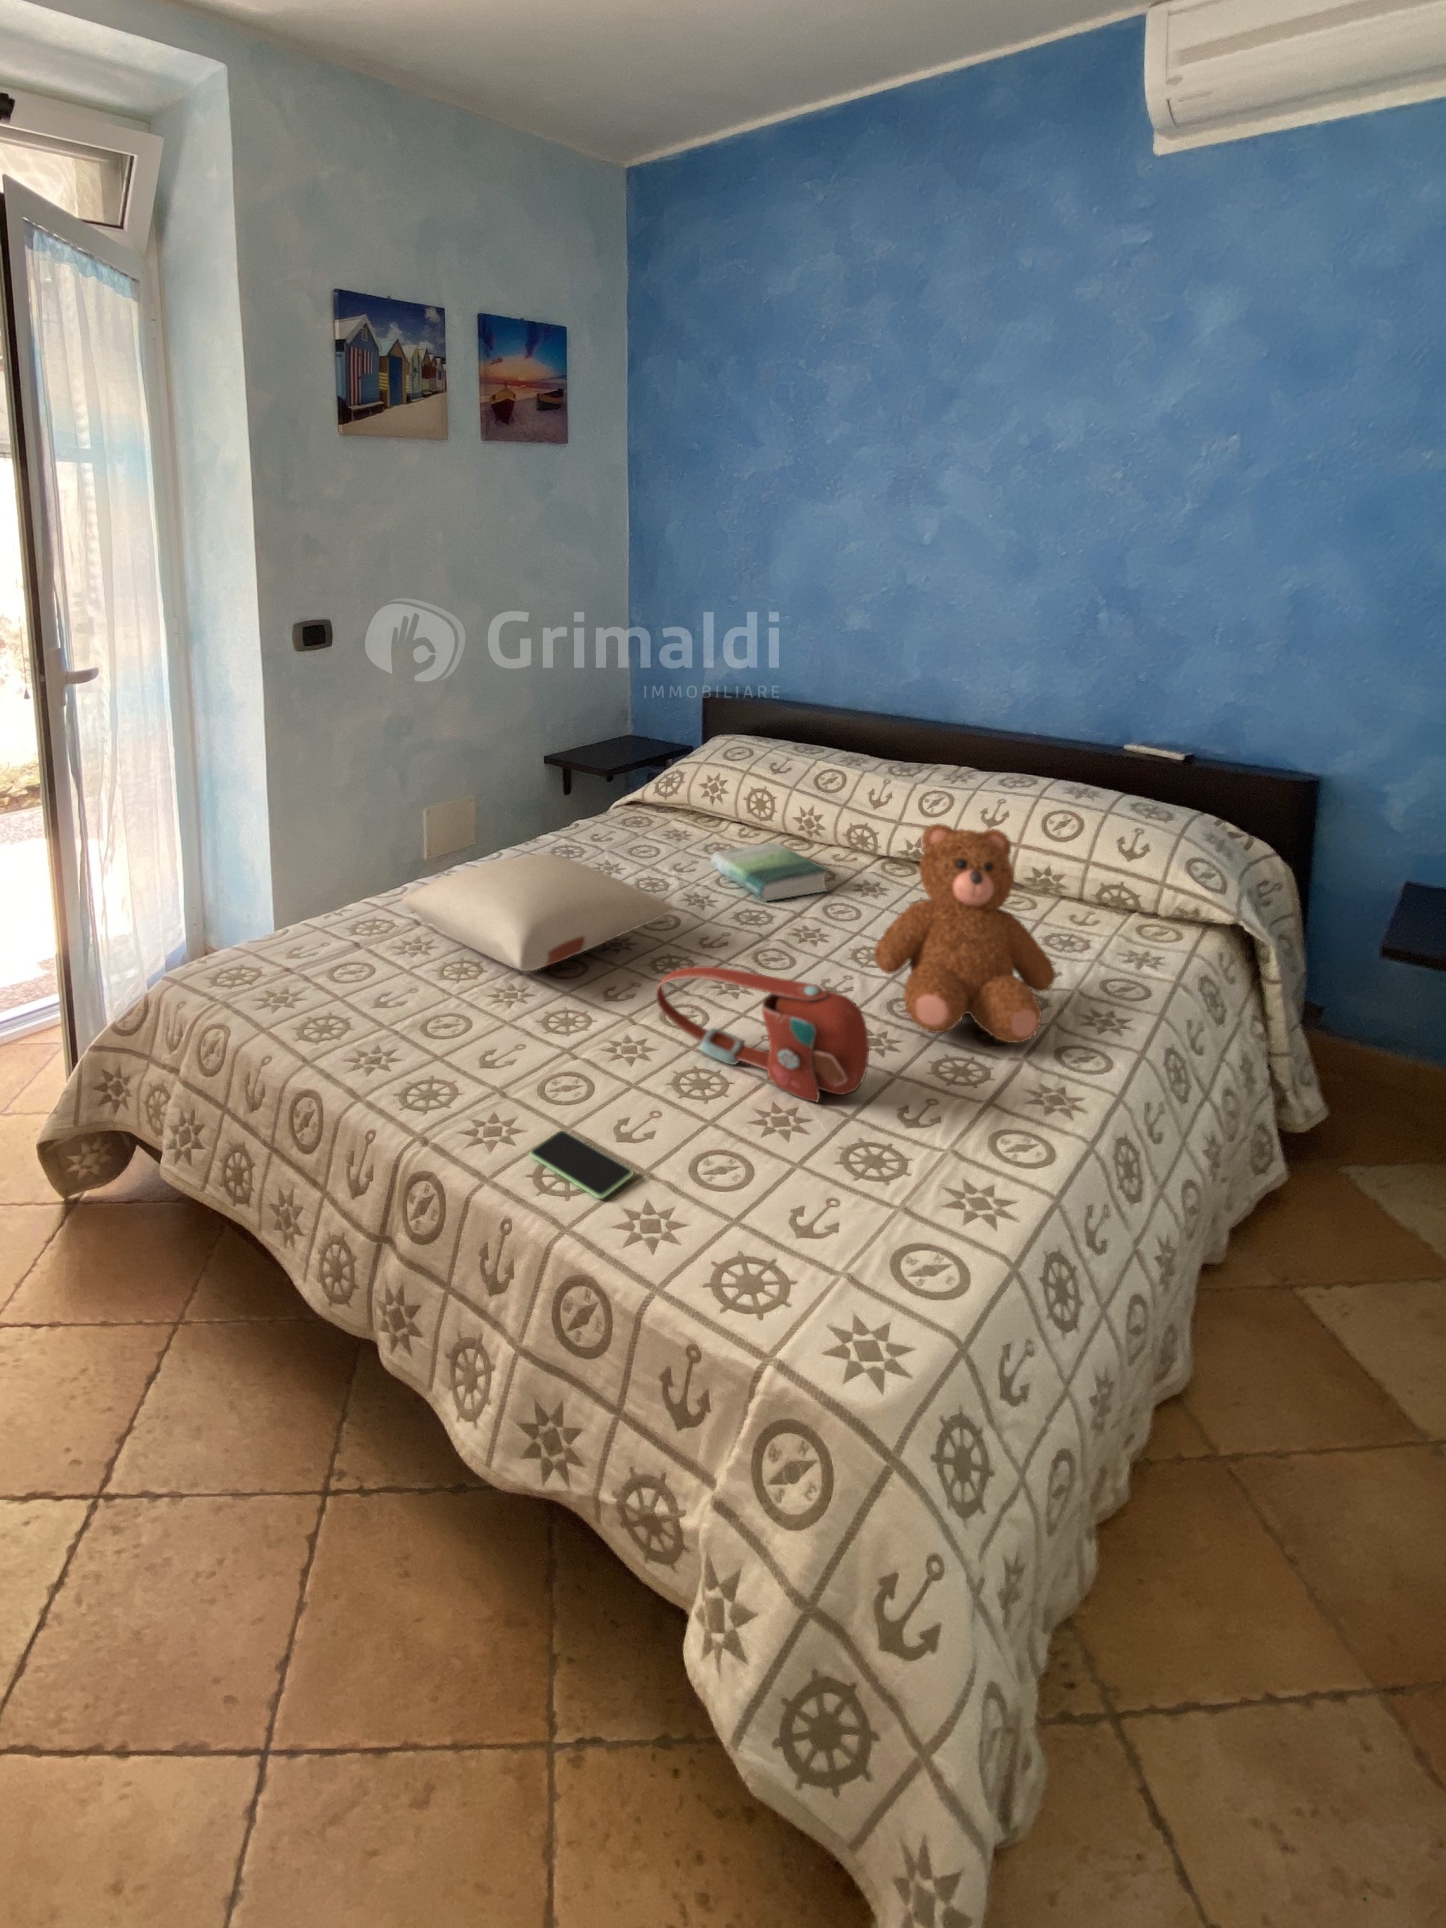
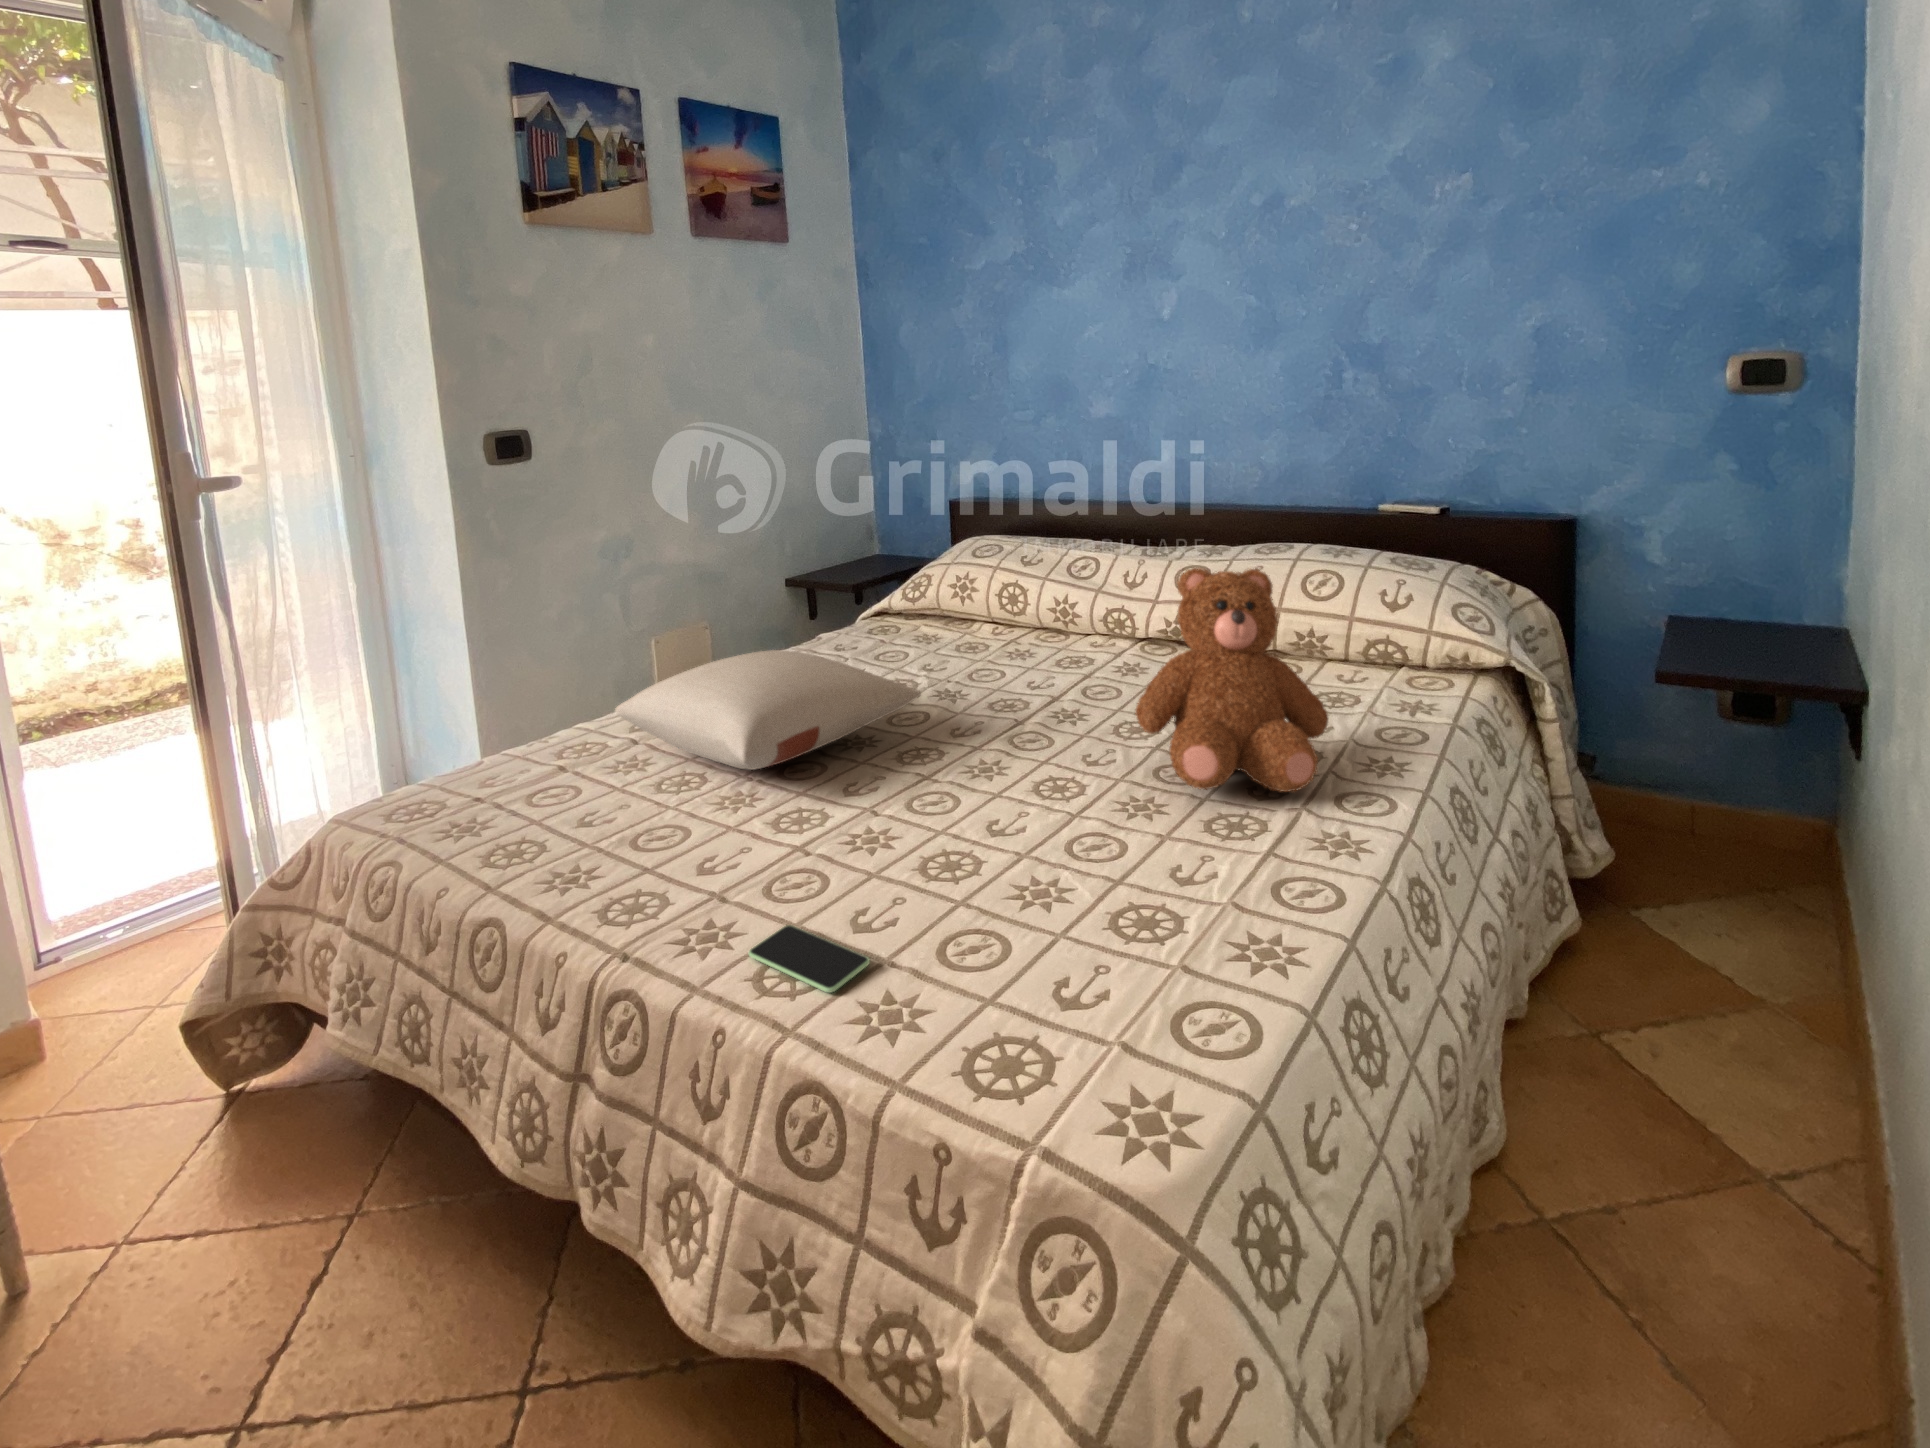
book: present [711,843,828,901] -> none [962,633,1088,689]
handbag: present [655,966,869,1102] -> none [896,732,1135,869]

